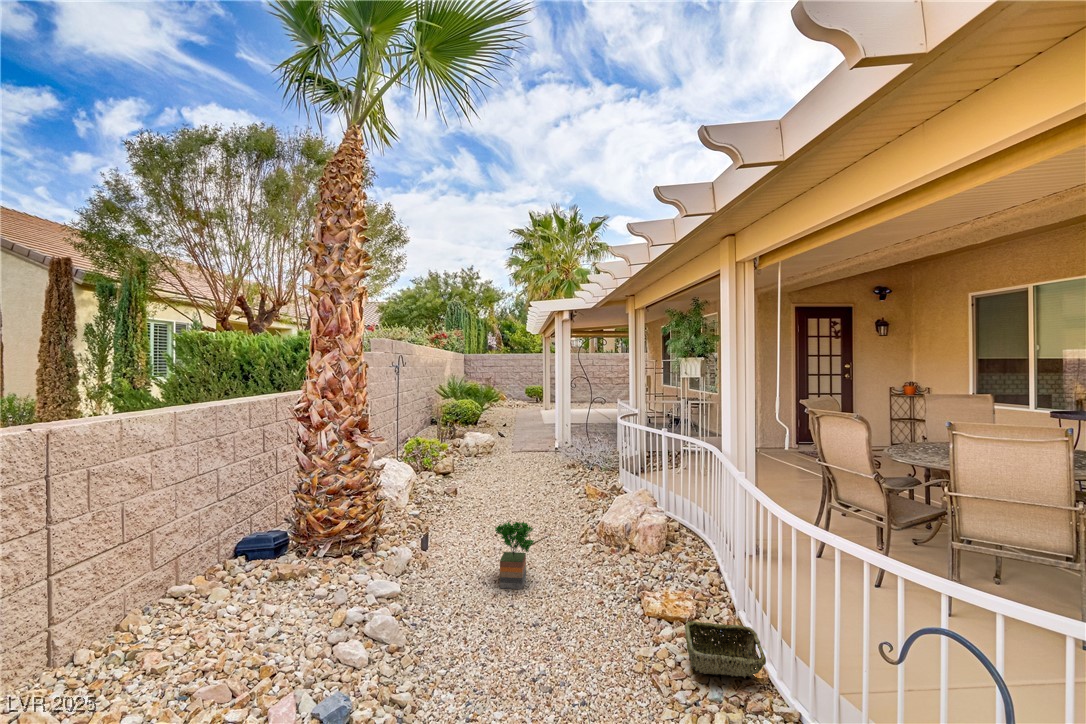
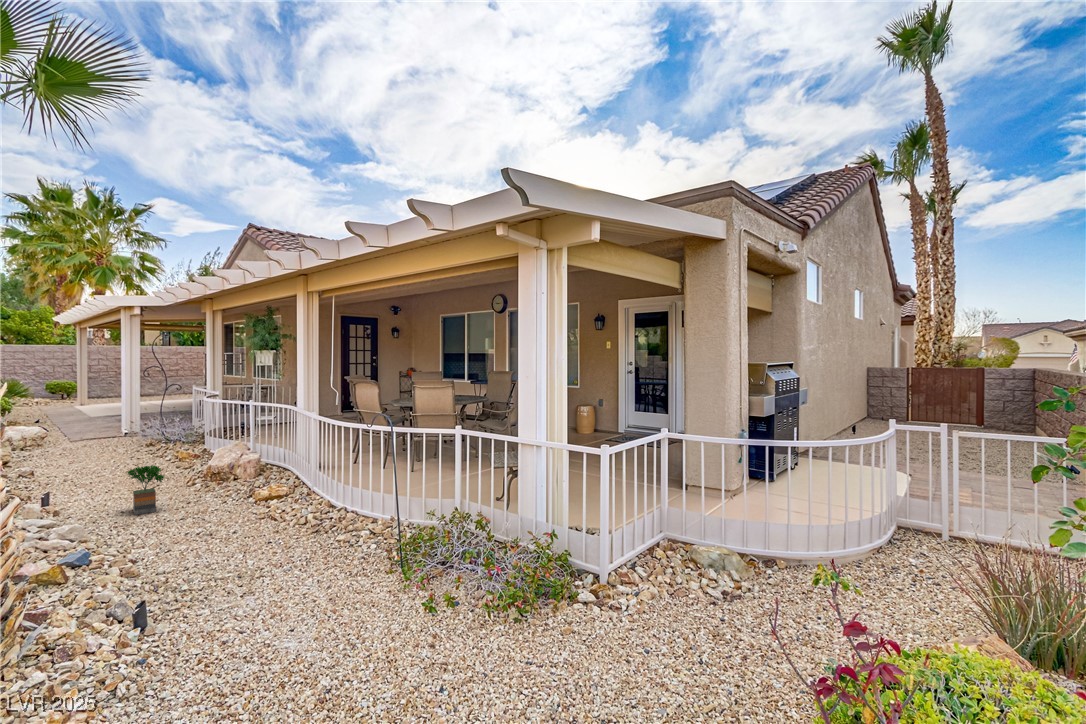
woven basket: present [684,621,766,678] -> none [290,484,334,508]

